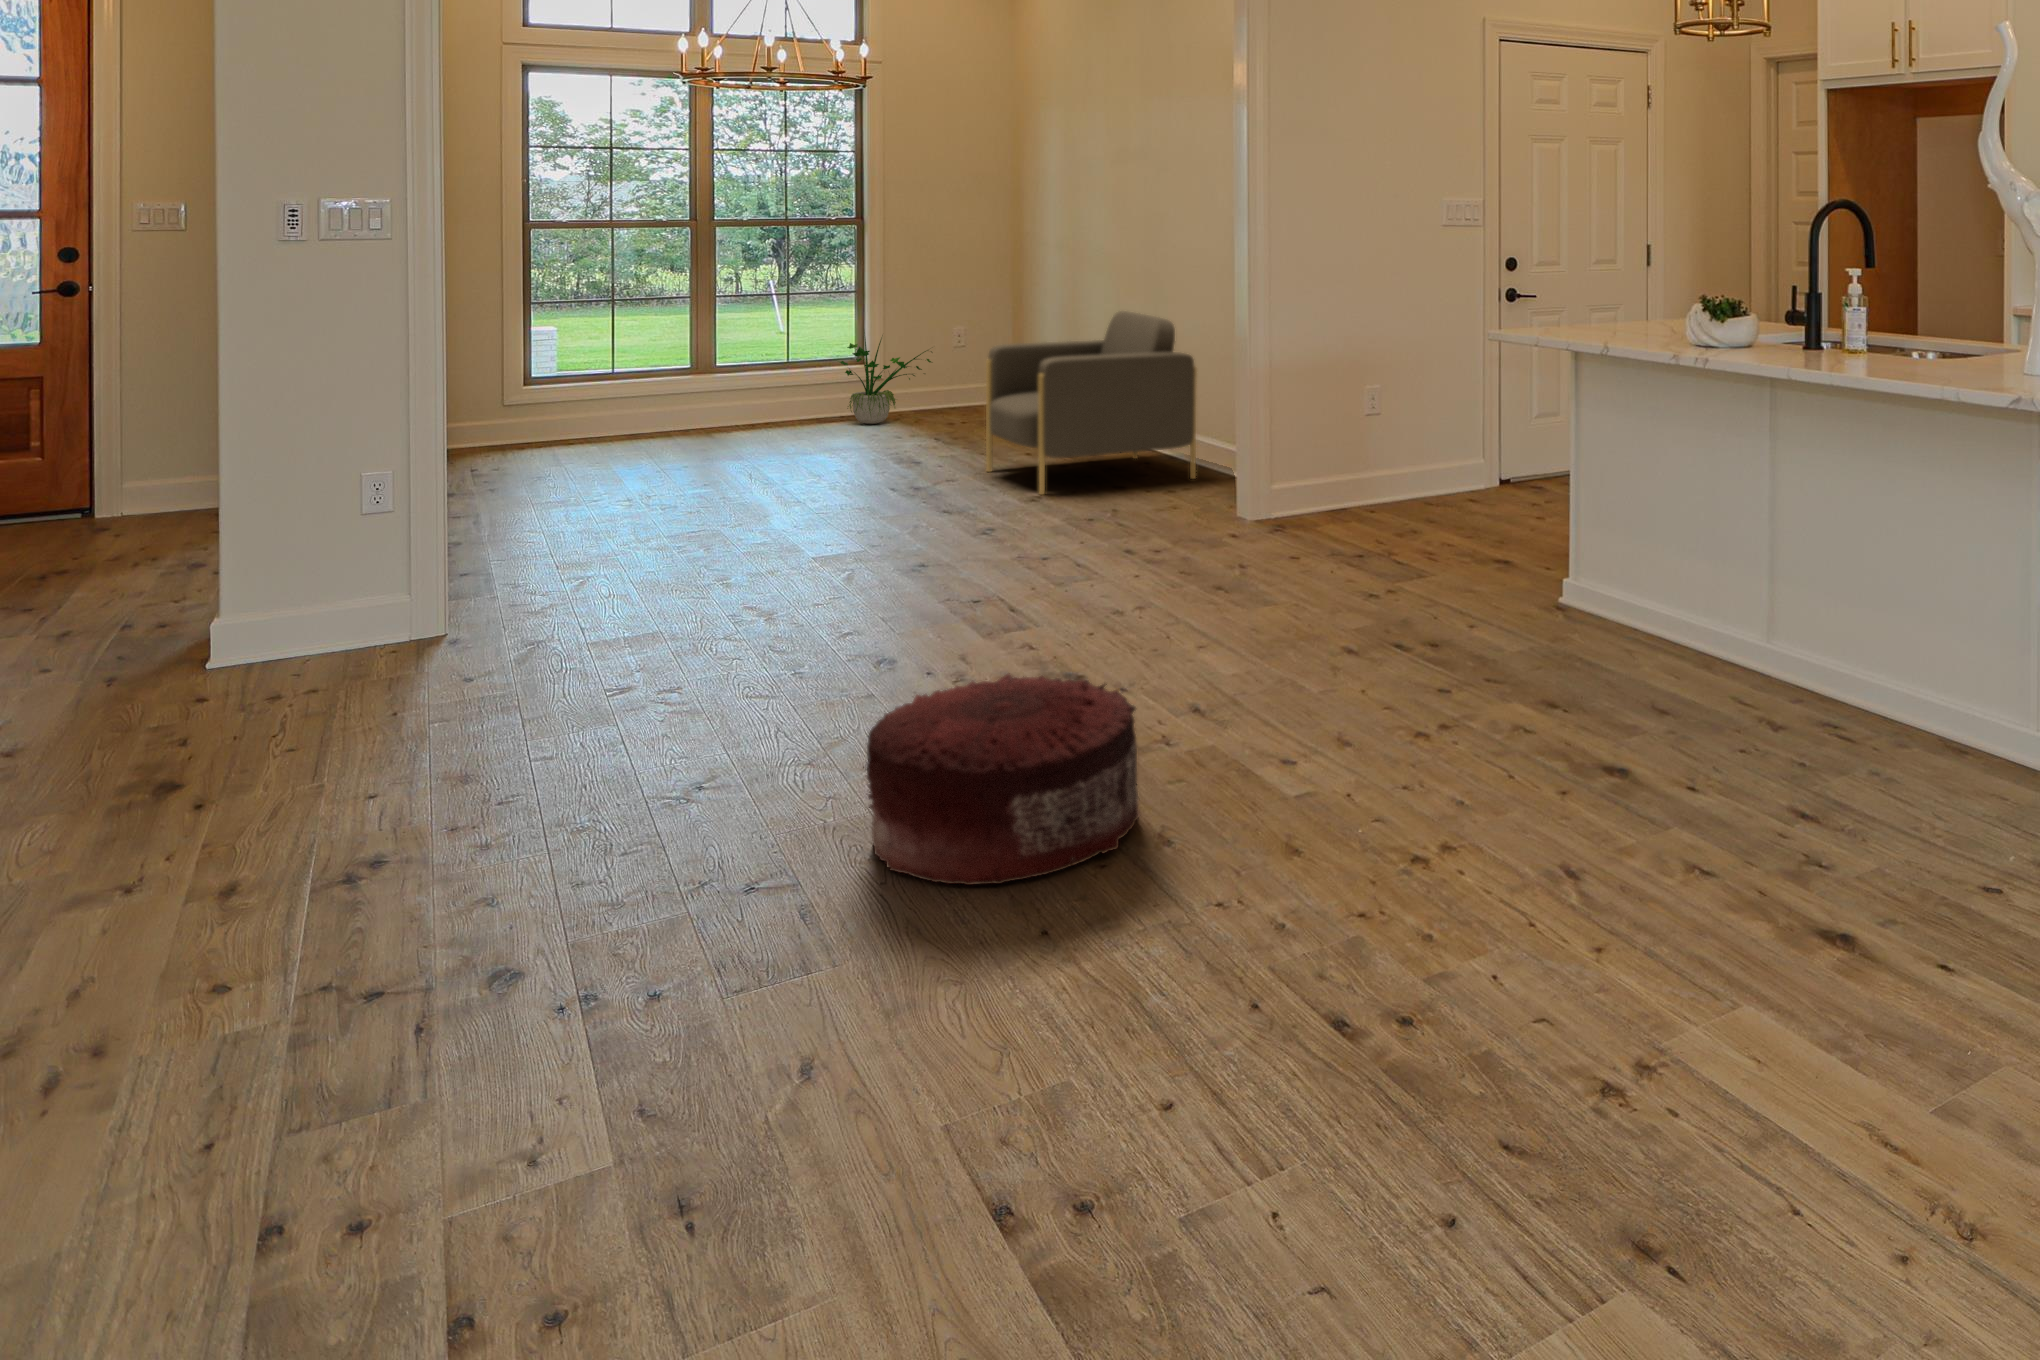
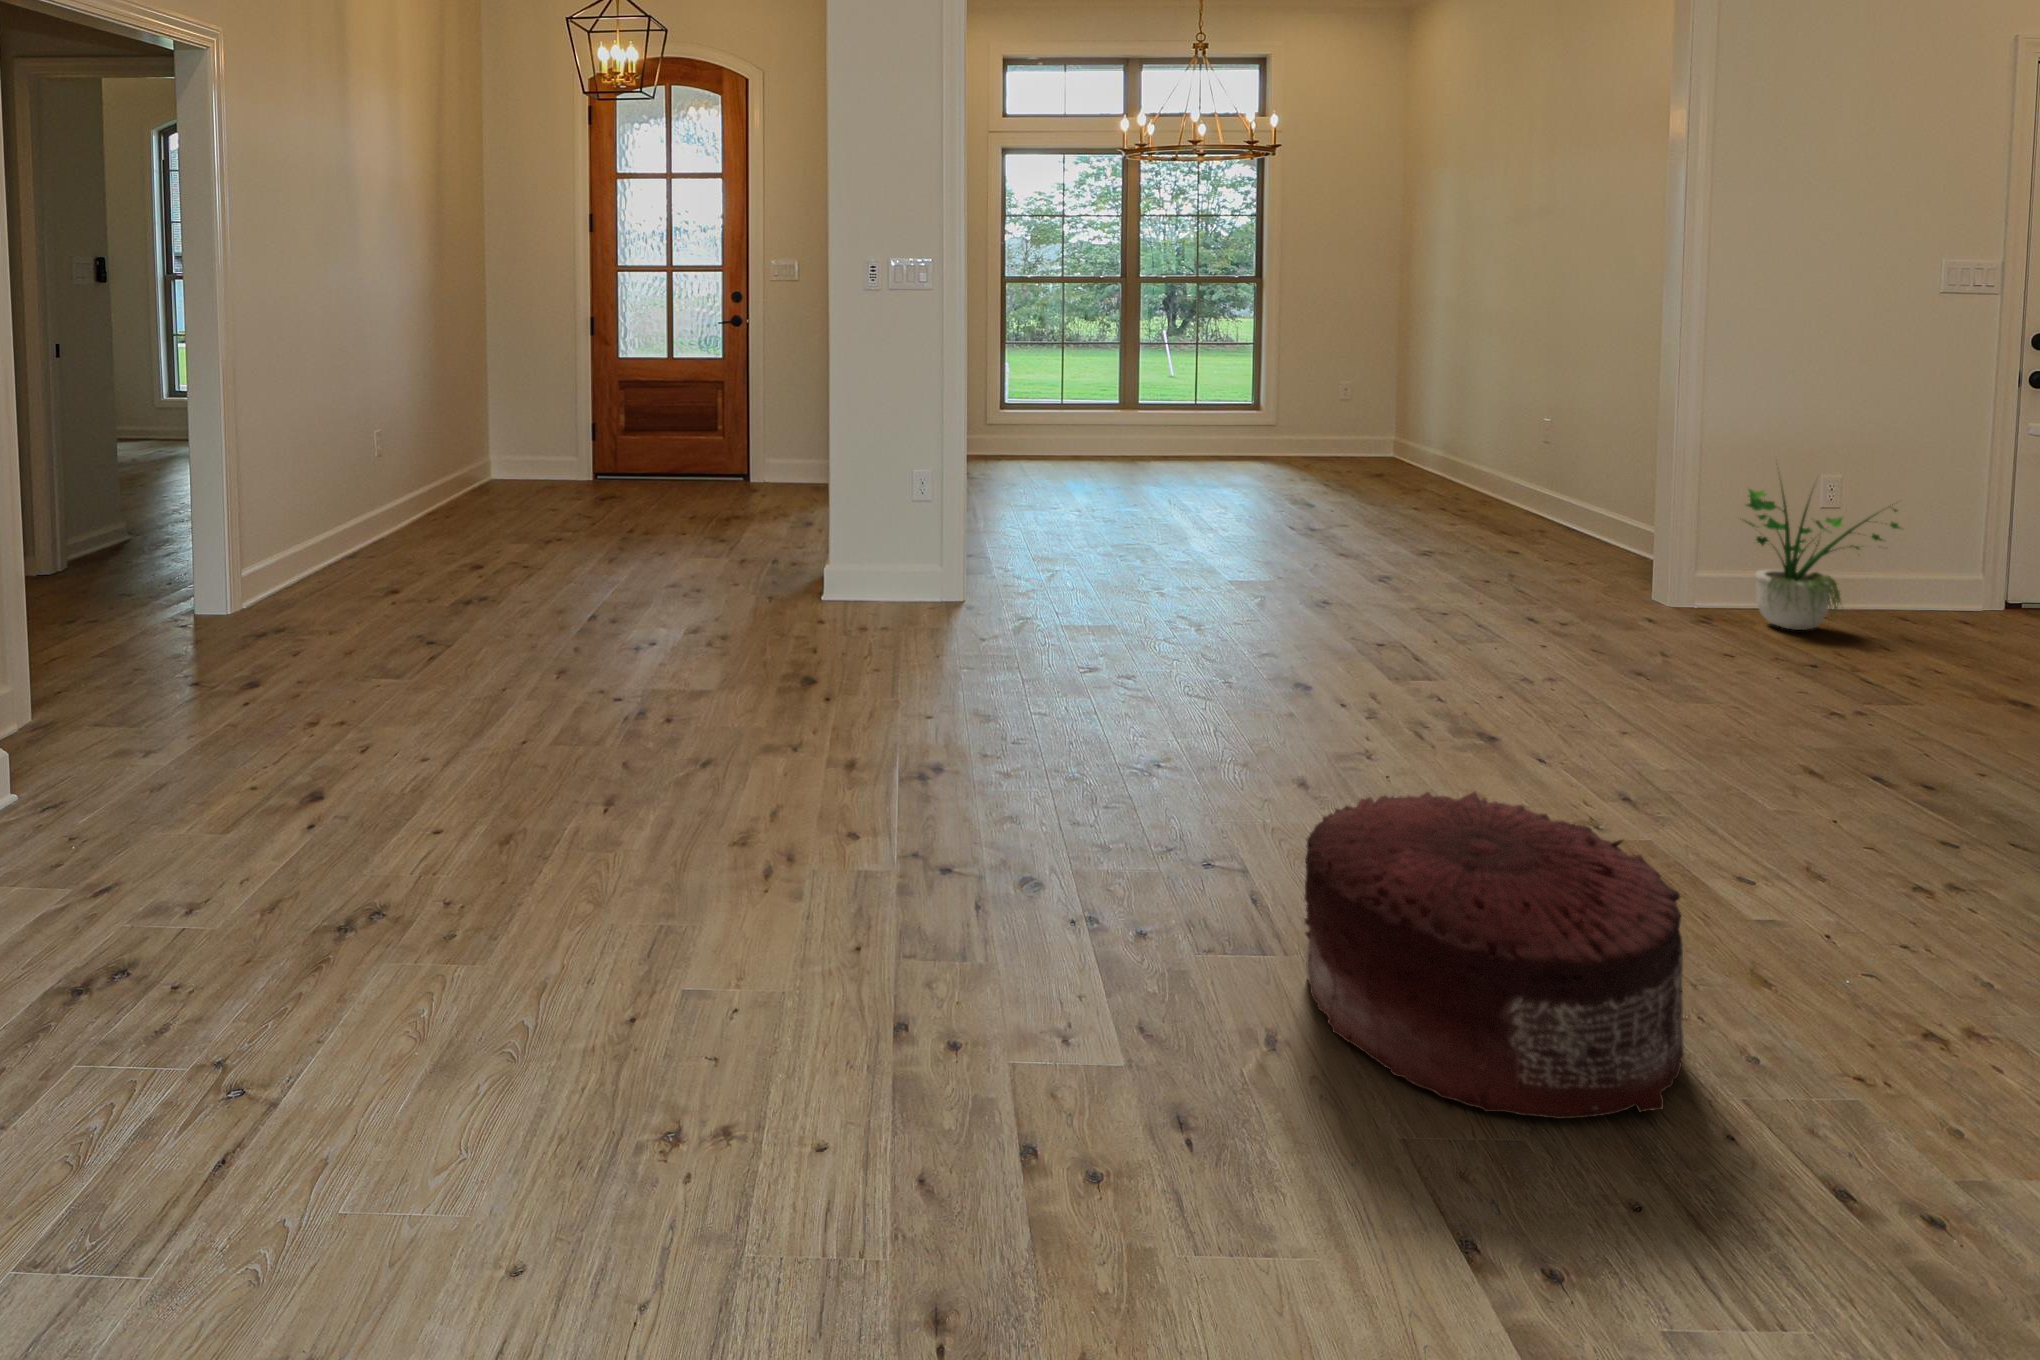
armchair: present [986,311,1197,495] -> none [1378,359,1623,549]
potted plant: present [840,332,932,424] -> present [1742,478,1900,630]

